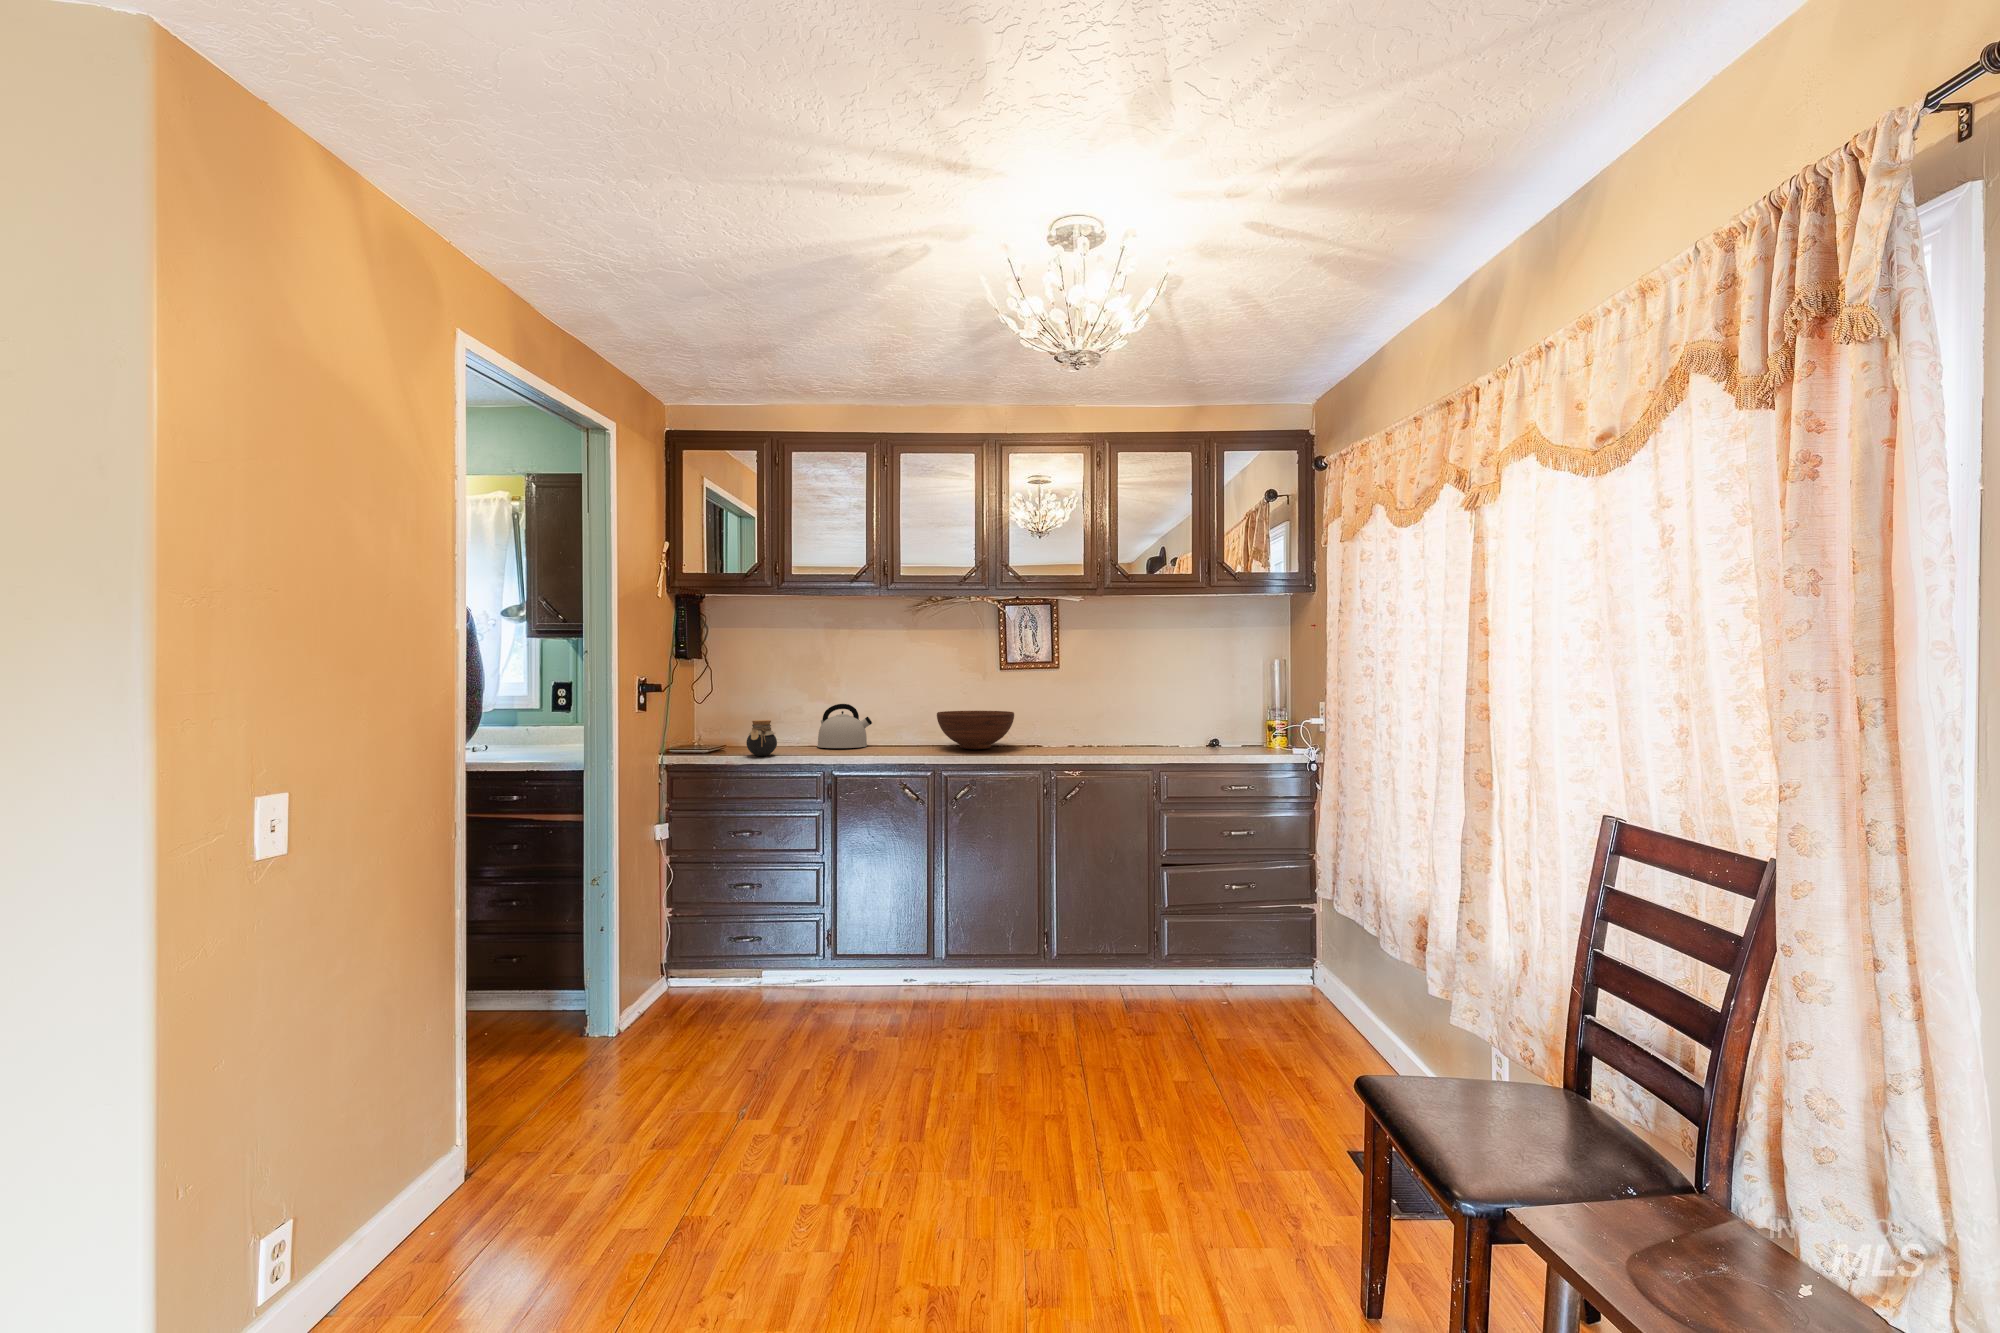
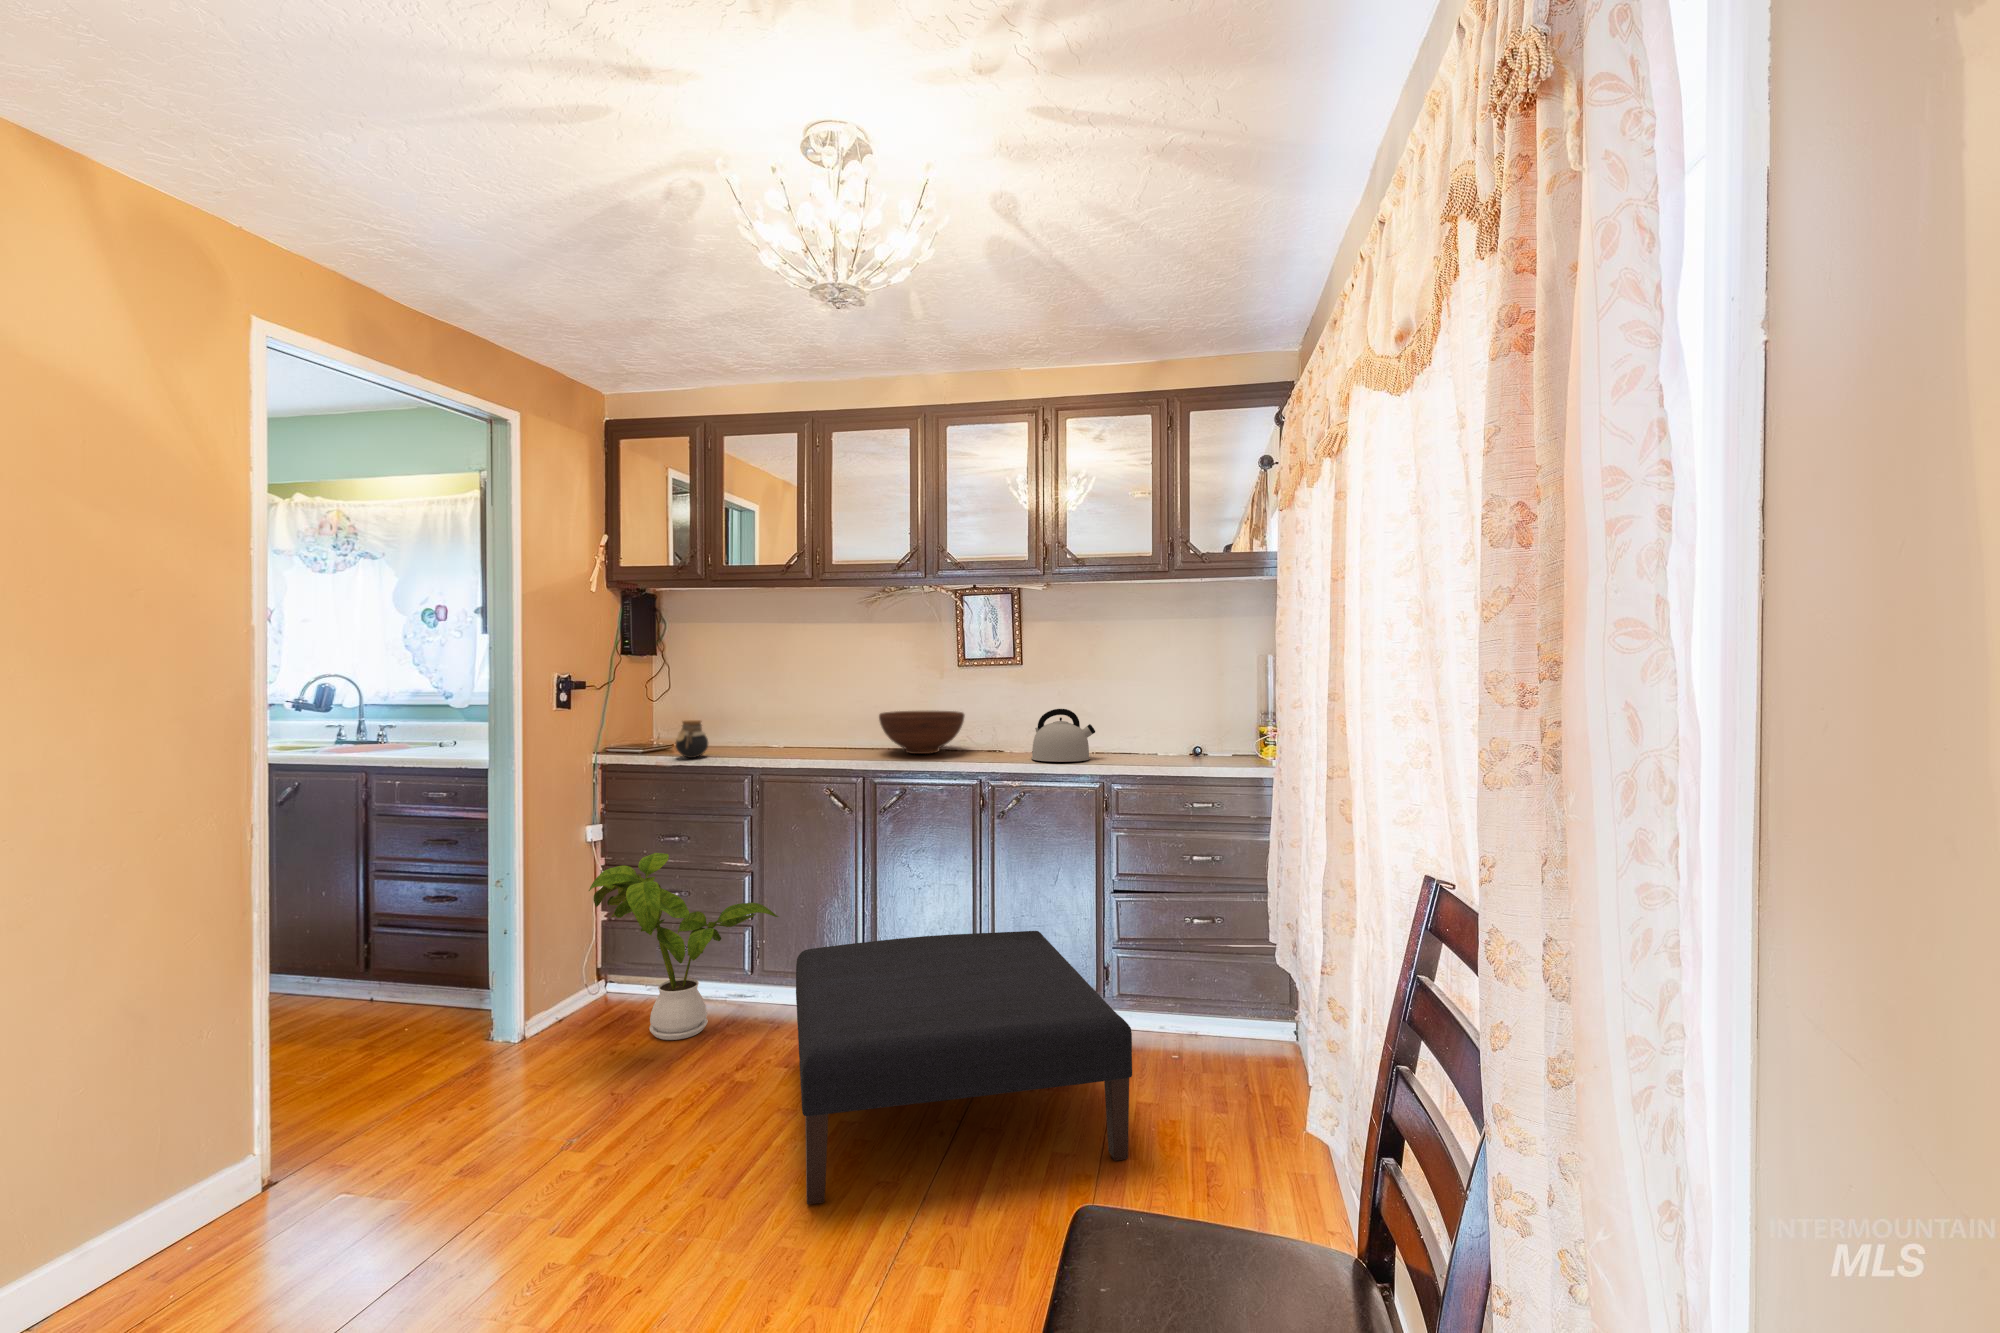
kettle: present [817,704,872,748] -> present [1032,709,1095,762]
house plant: none [686,844,863,1023] -> present [589,853,779,1040]
ottoman: none [902,902,1244,1138] -> present [796,931,1132,1204]

